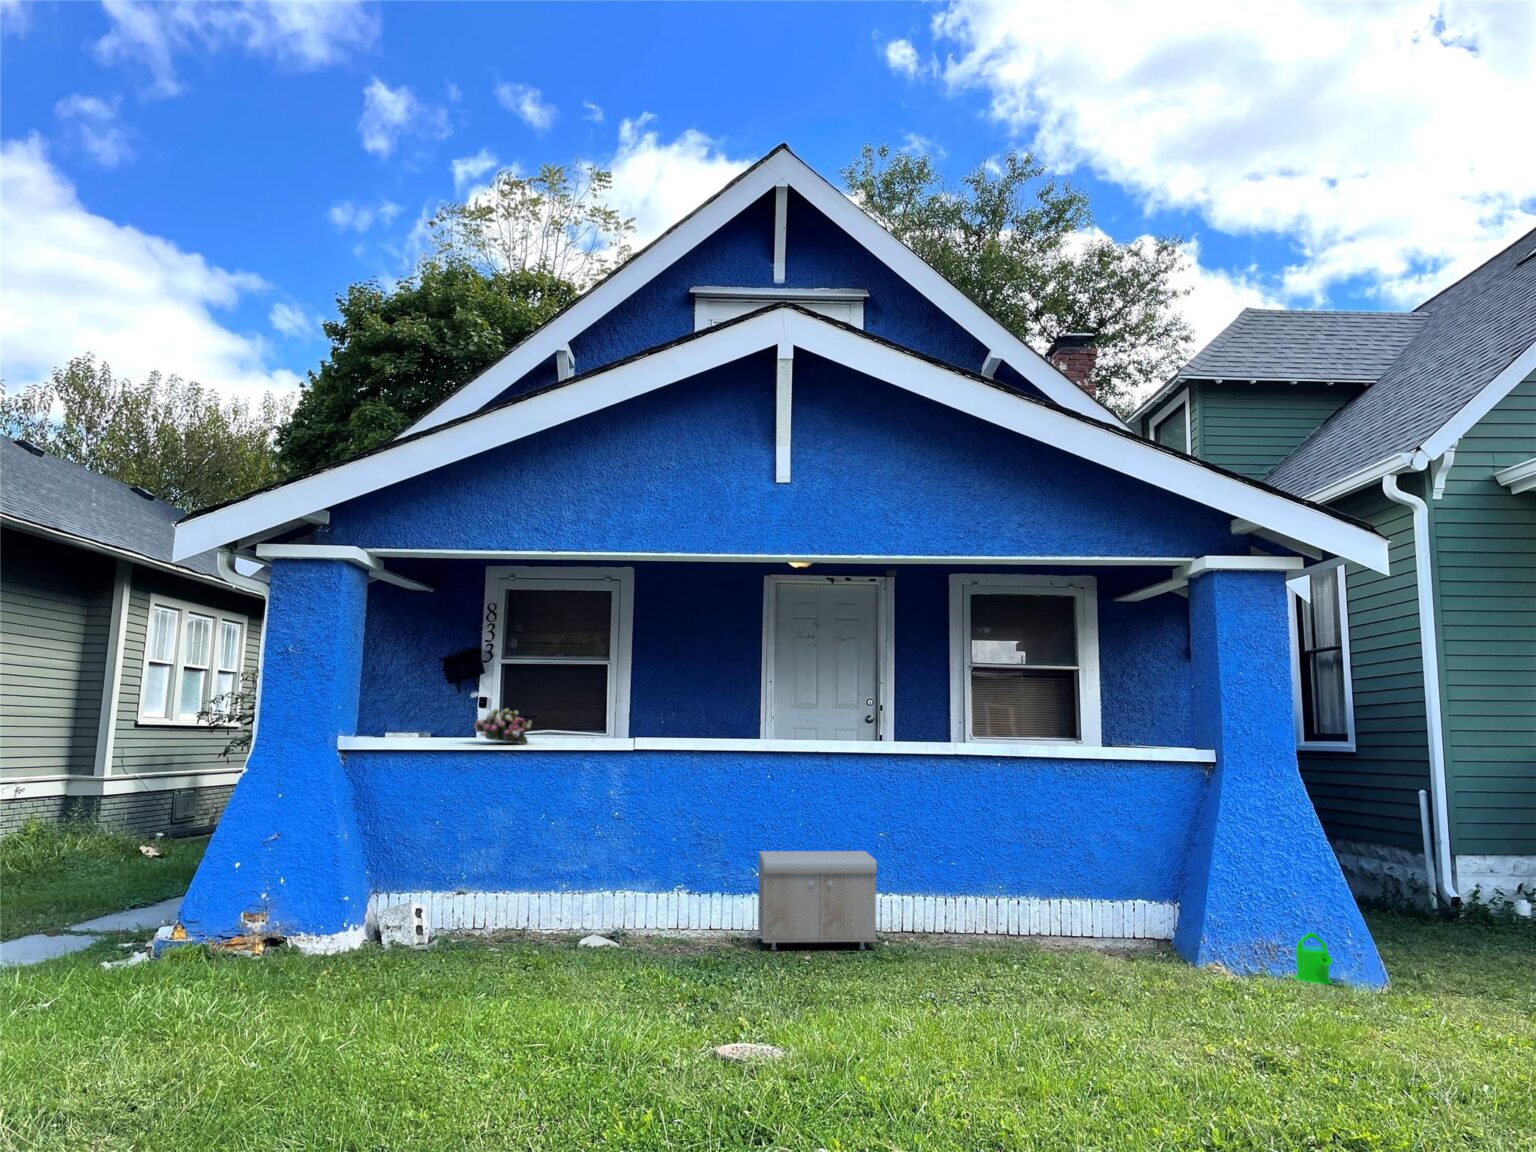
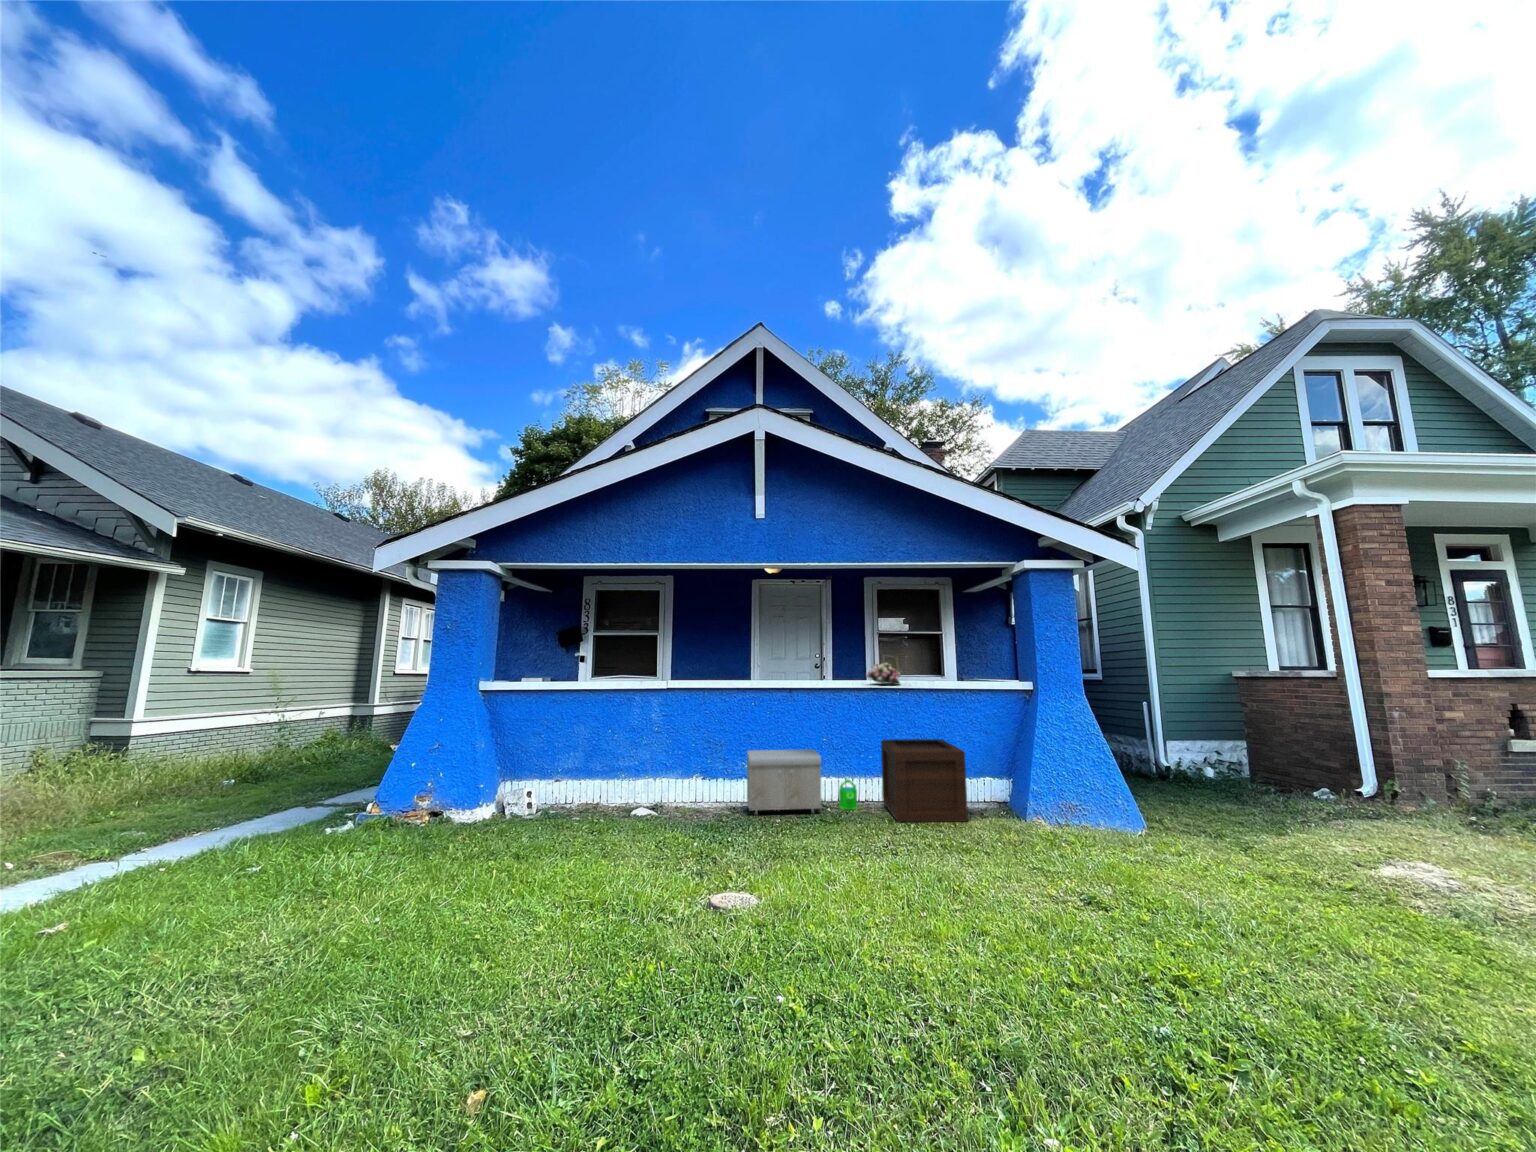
flower arrangement: present [474,708,532,744] -> present [866,663,900,685]
wooden crate: none [972,837,1105,965] -> present [881,739,968,822]
watering can: present [1294,932,1332,984] -> present [839,779,858,810]

